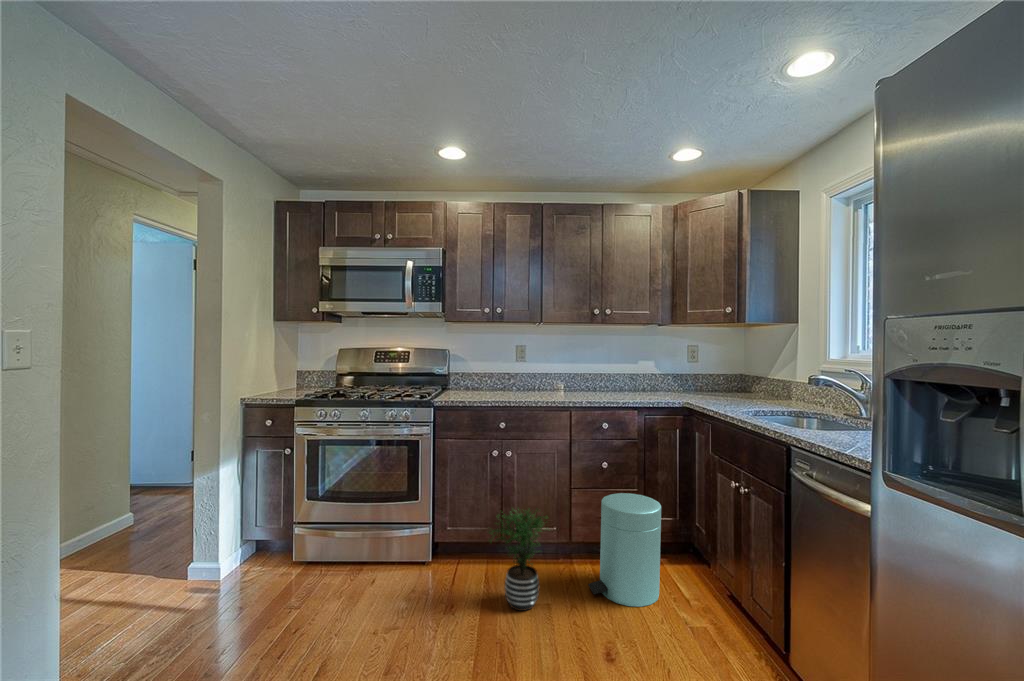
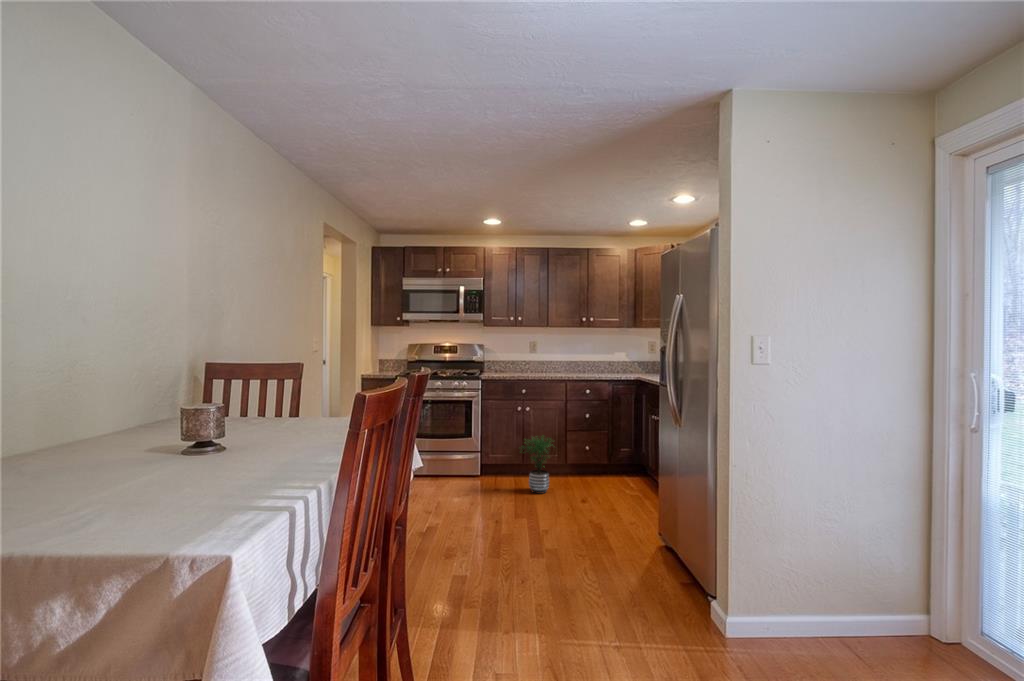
trash can: present [588,493,661,607] -> none [579,431,622,493]

